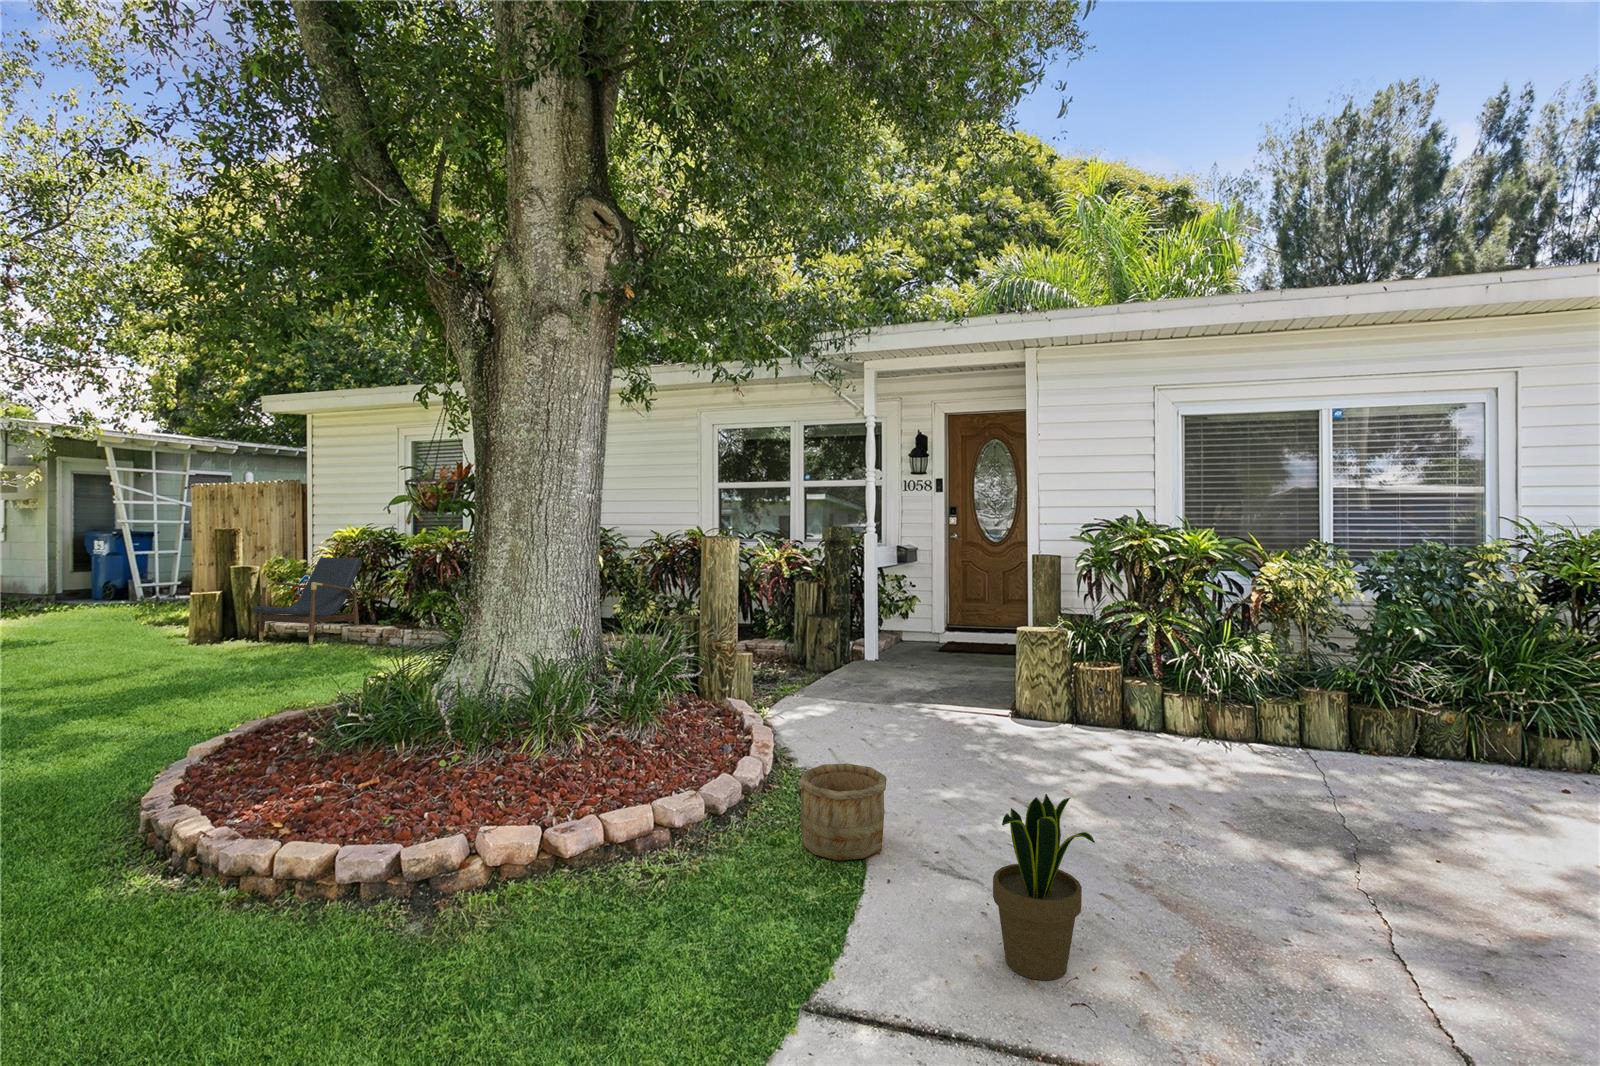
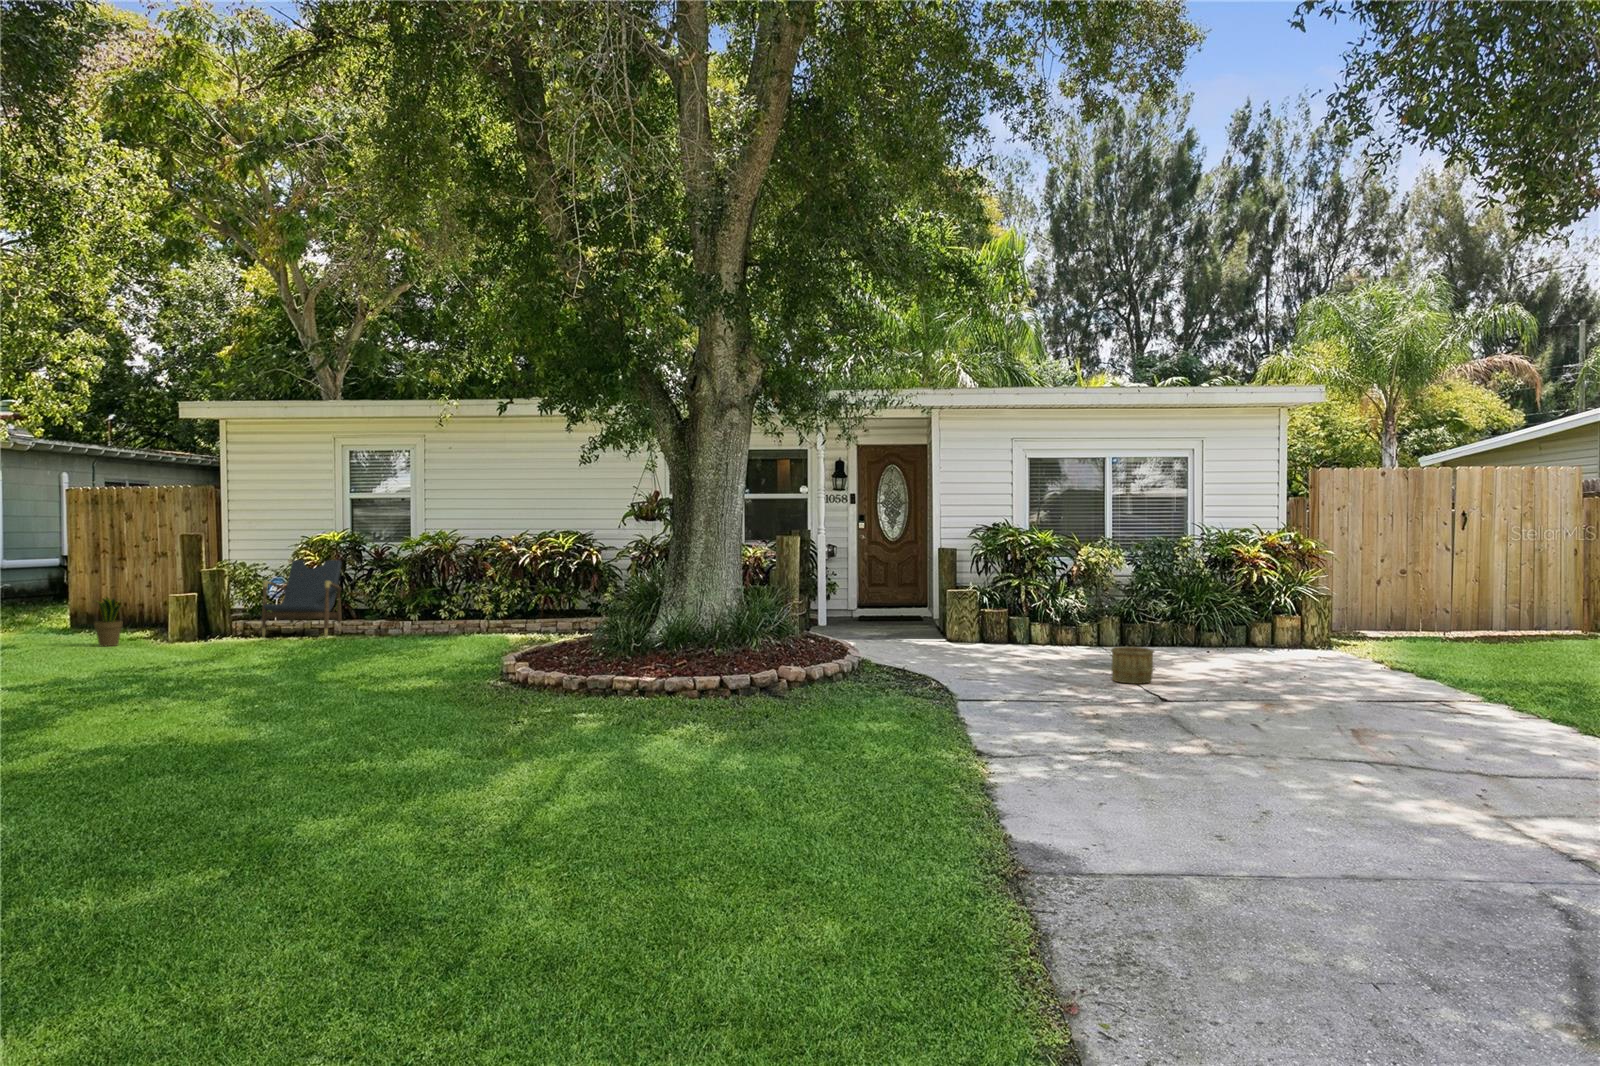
wooden bucket: present [798,763,886,860] -> present [1111,647,1154,684]
potted plant: present [993,794,1095,980] -> present [94,597,123,646]

